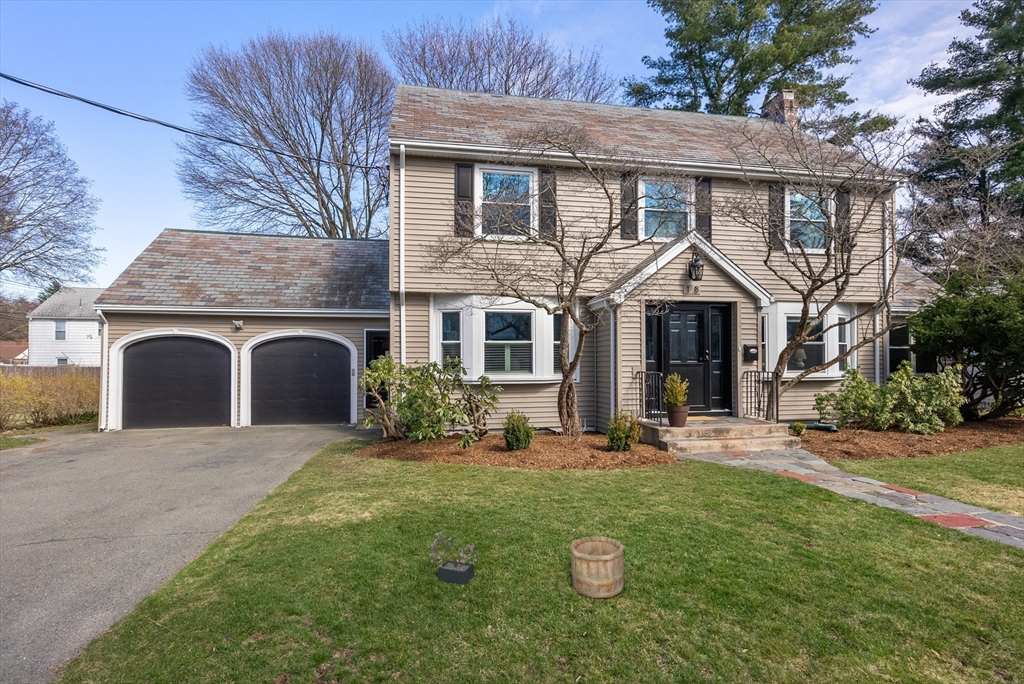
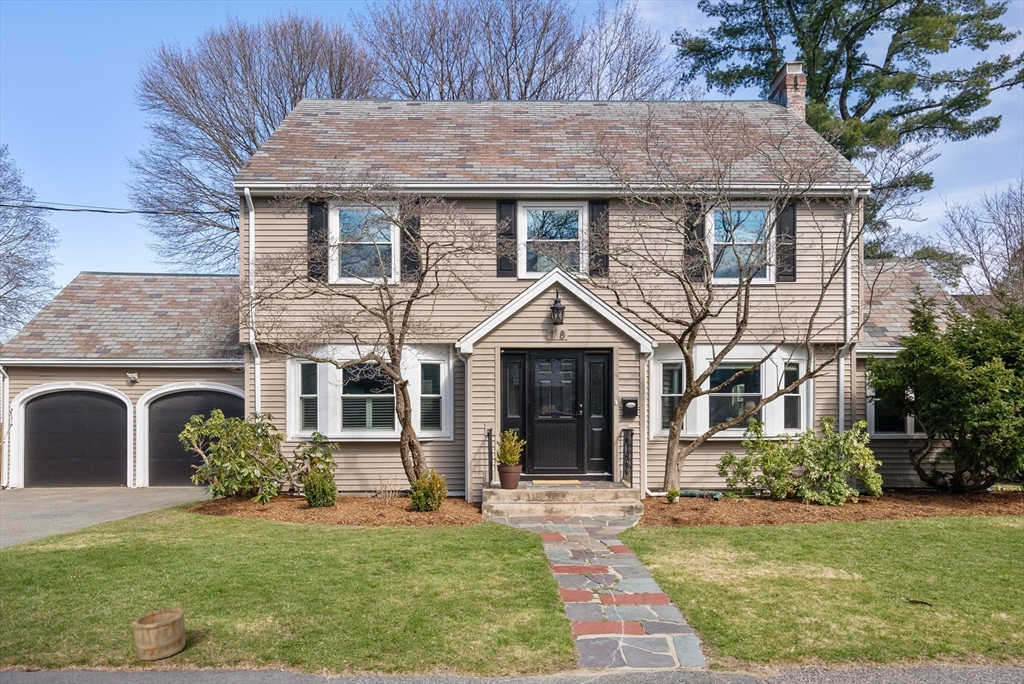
decorative plant: present [428,530,479,584] -> none [42,600,90,647]

